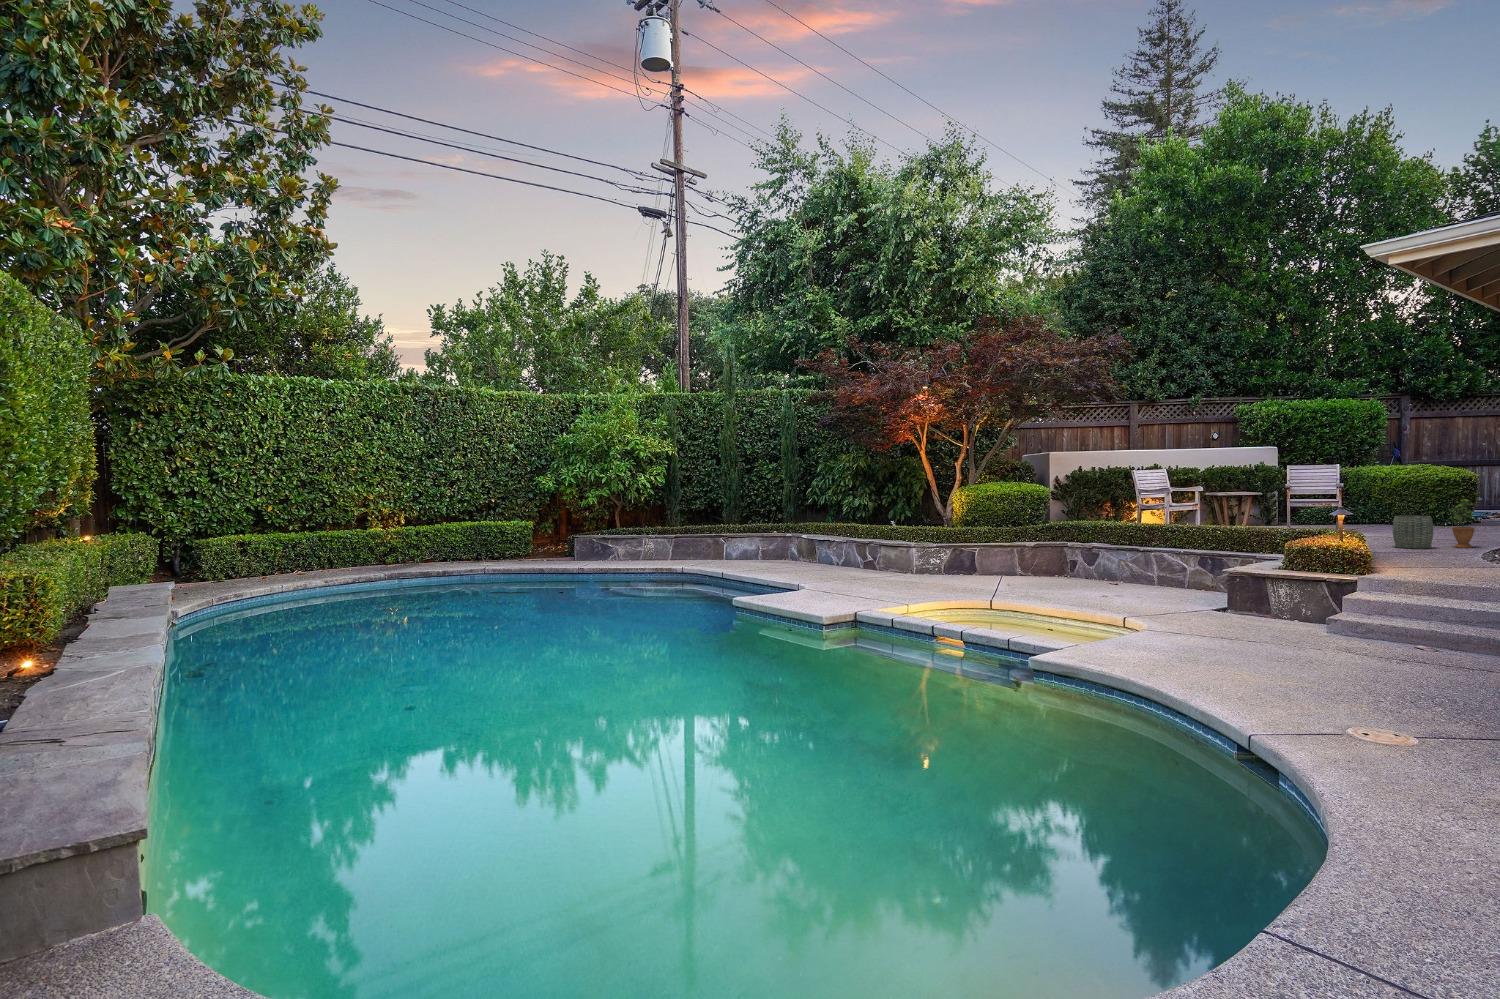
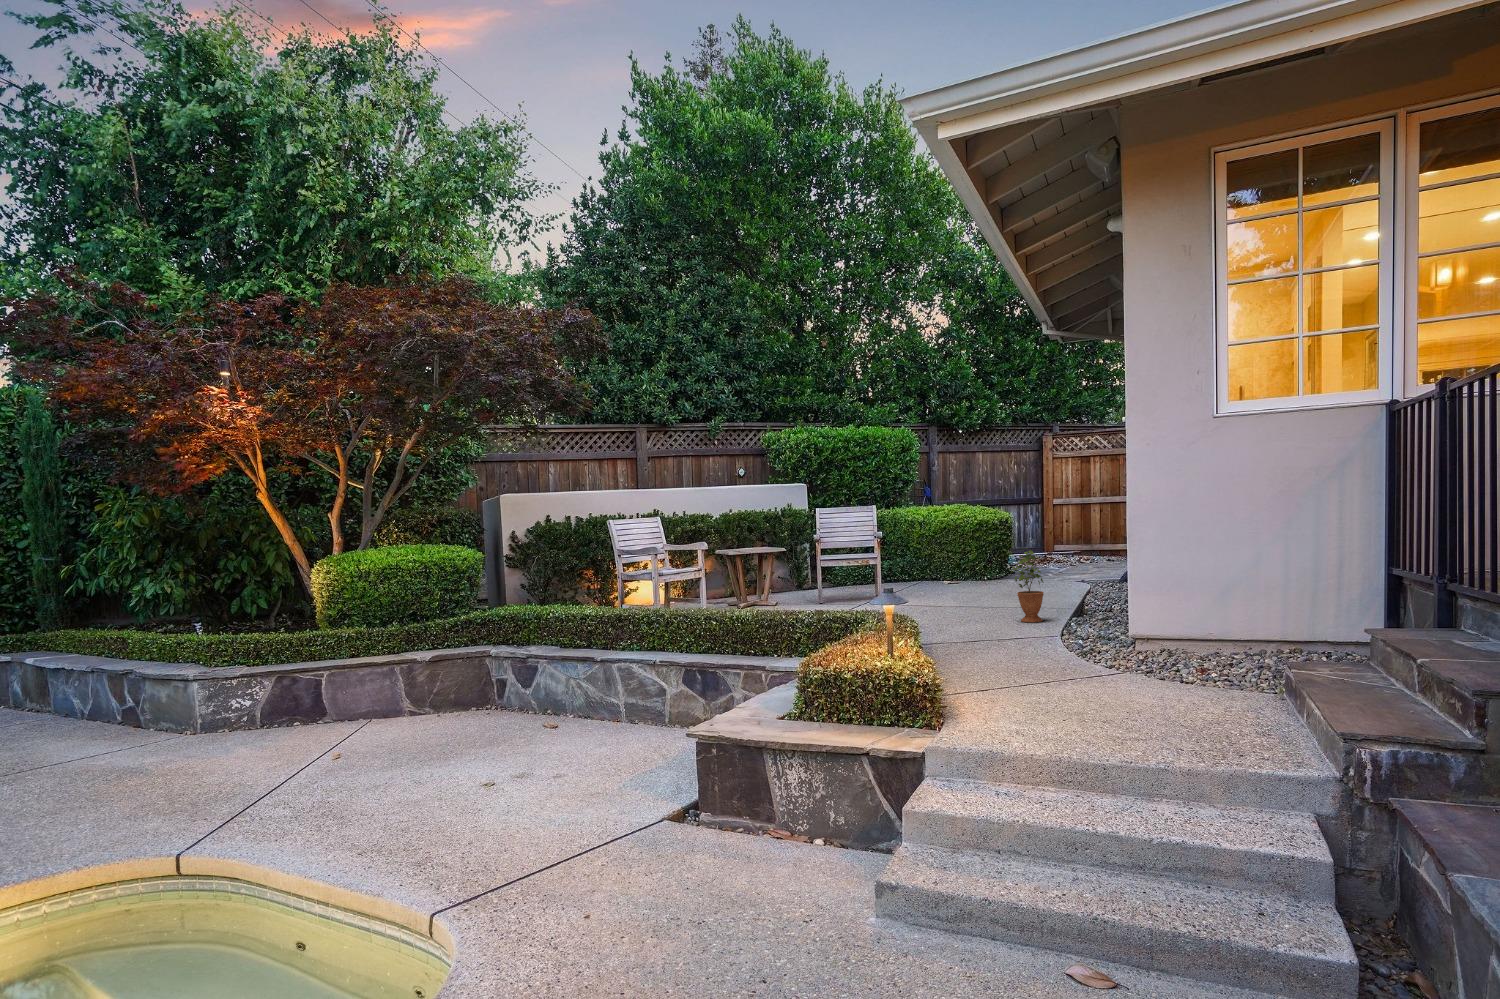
woven basket: present [1393,515,1433,549] -> none [949,577,998,629]

